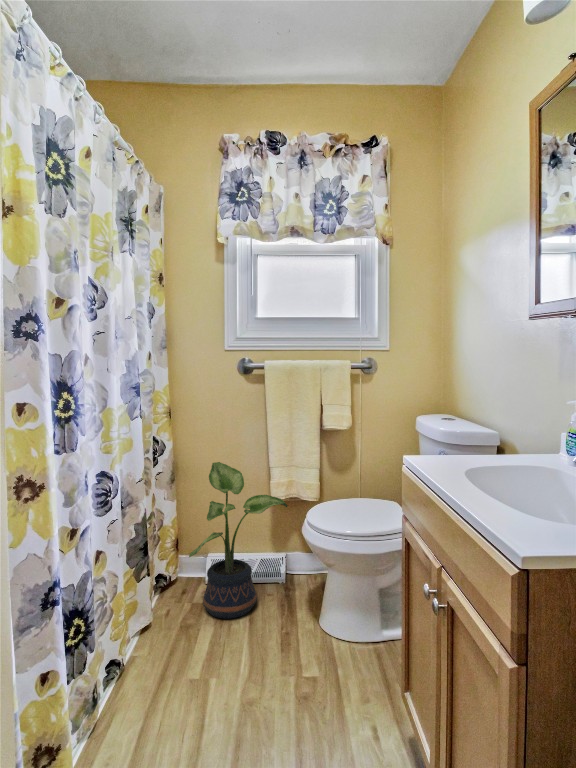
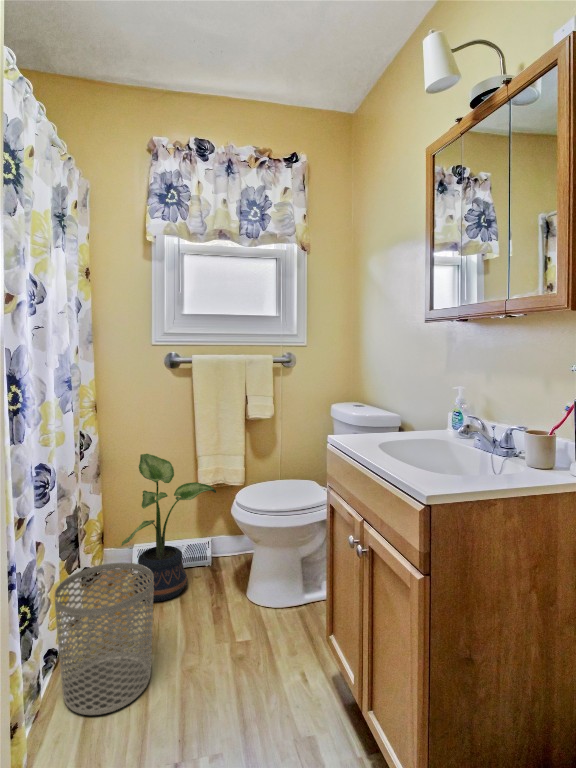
waste bin: none [111,577,210,740] -> present [55,563,154,715]

